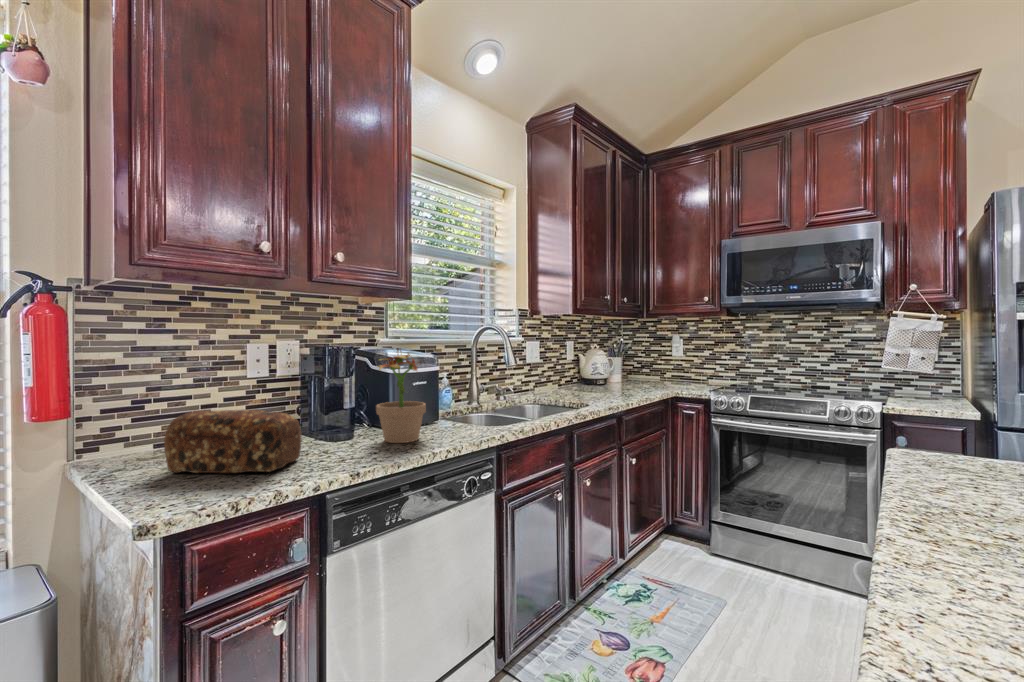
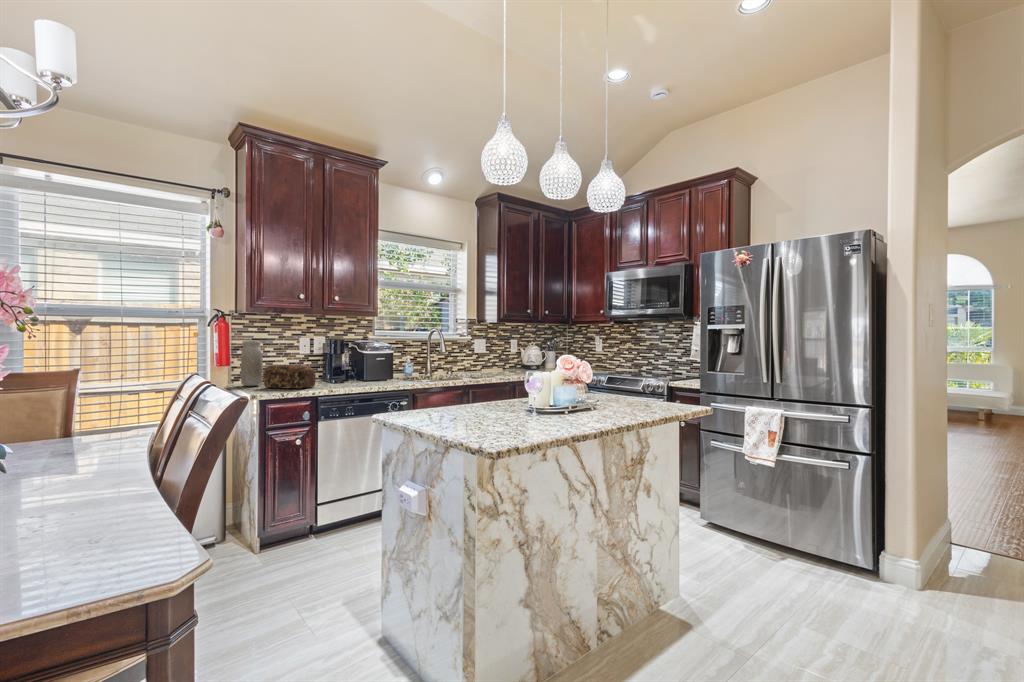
potted plant: present [376,349,426,443] -> none [352,341,377,385]
vase: none [100,352,162,467] -> present [241,340,263,386]

